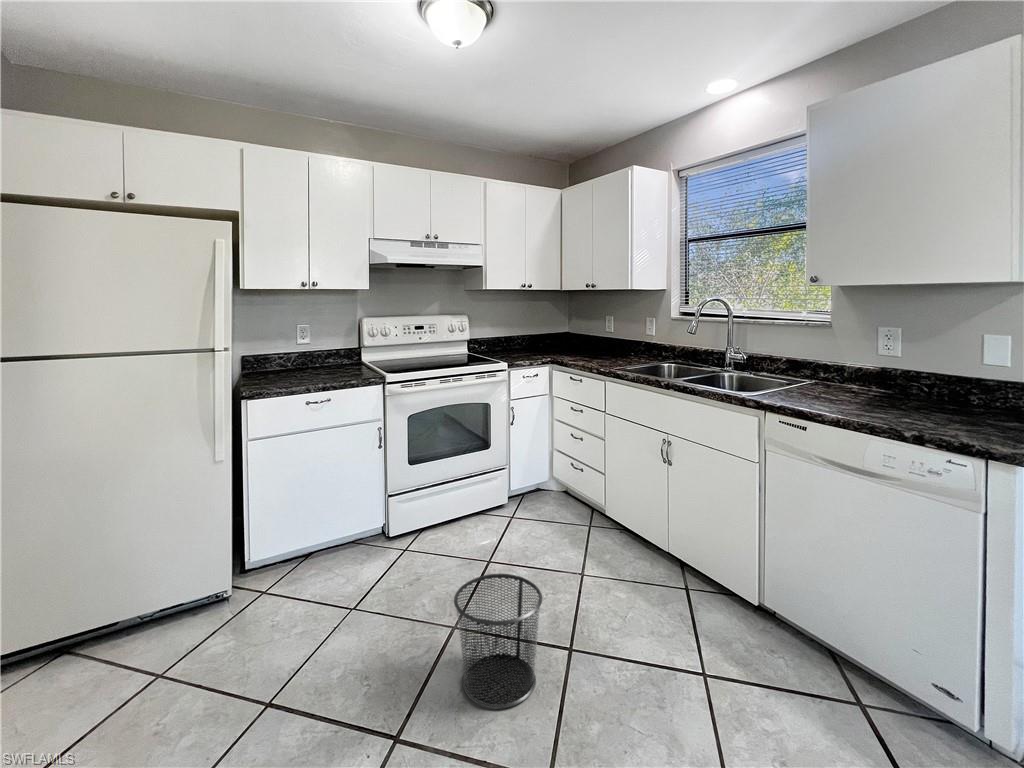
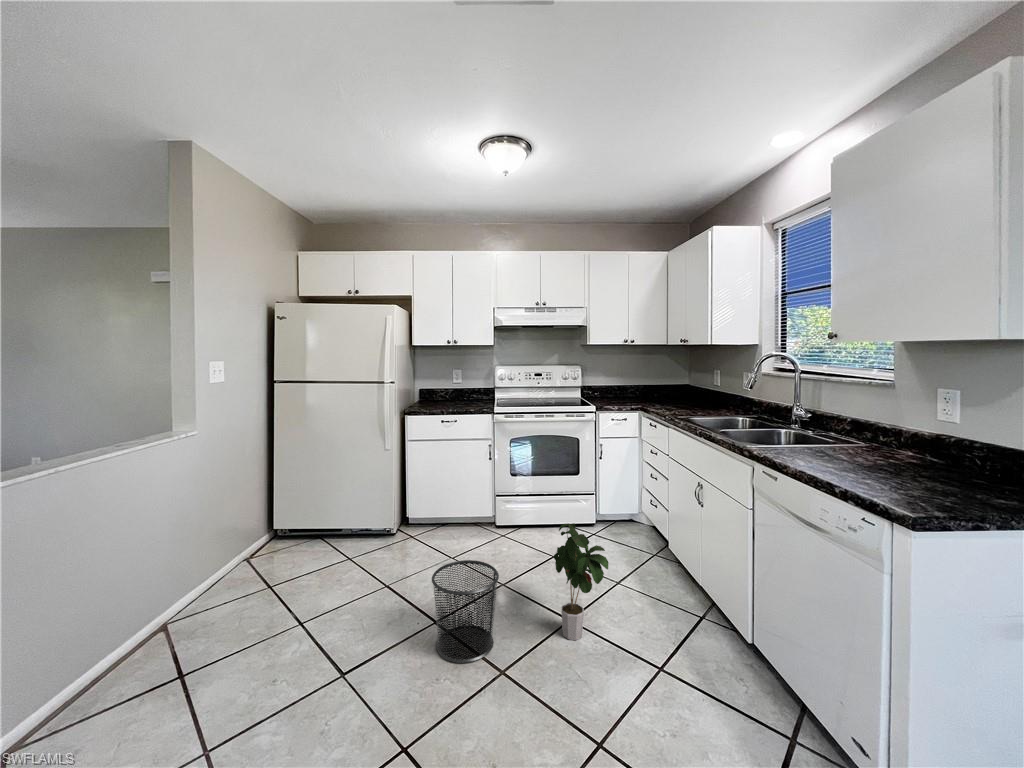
potted plant: none [550,501,651,630] -> present [554,524,608,640]

